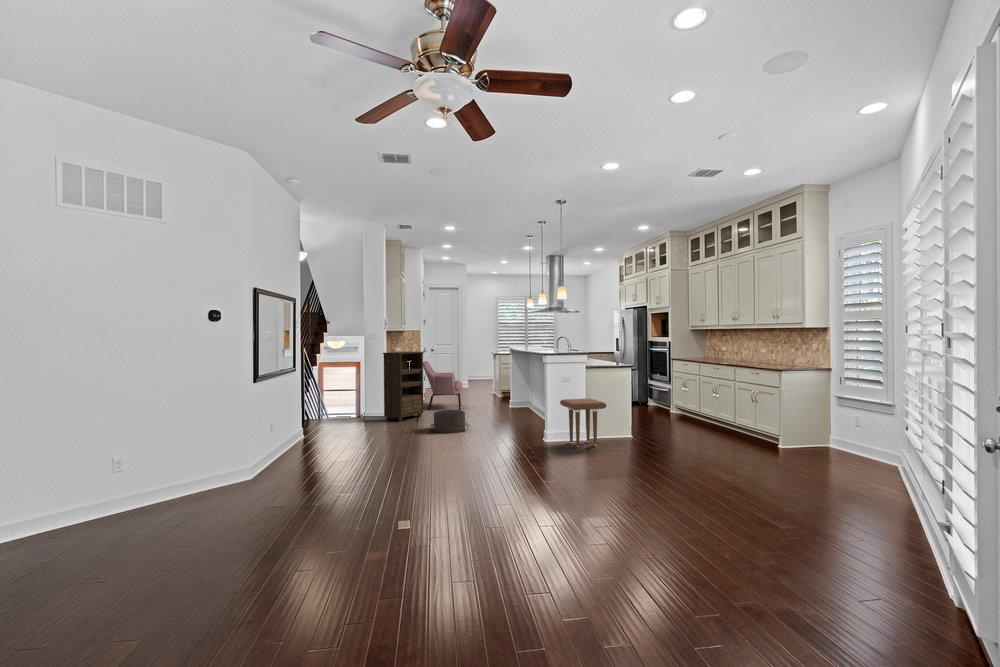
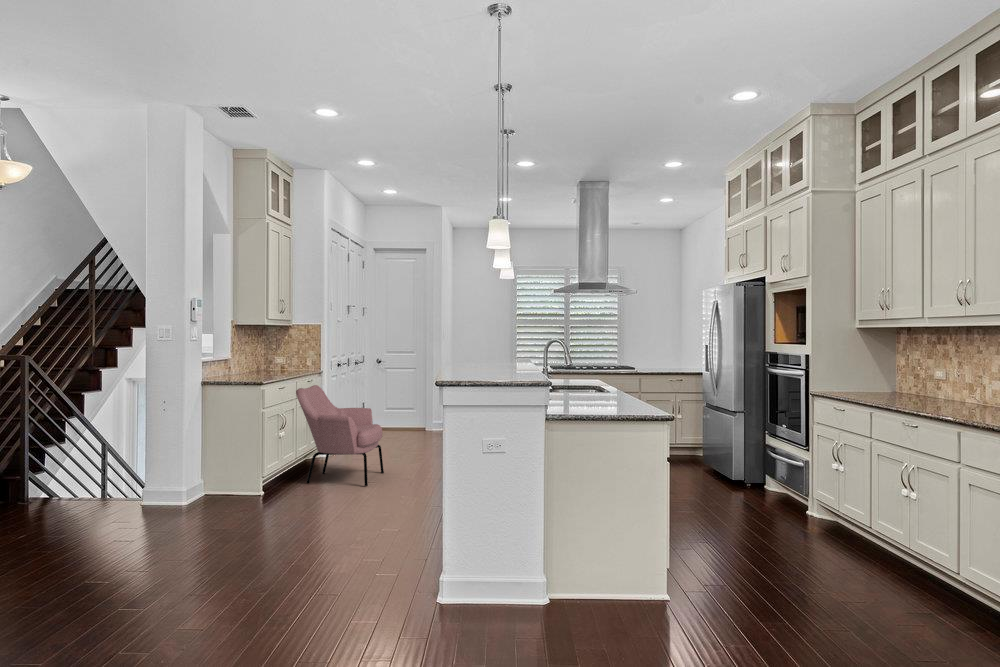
bookshelf: present [383,352,424,421] -> none [184,368,278,513]
side table: present [560,398,606,447] -> none [477,504,580,640]
pouf: present [430,410,470,433] -> none [220,501,316,559]

